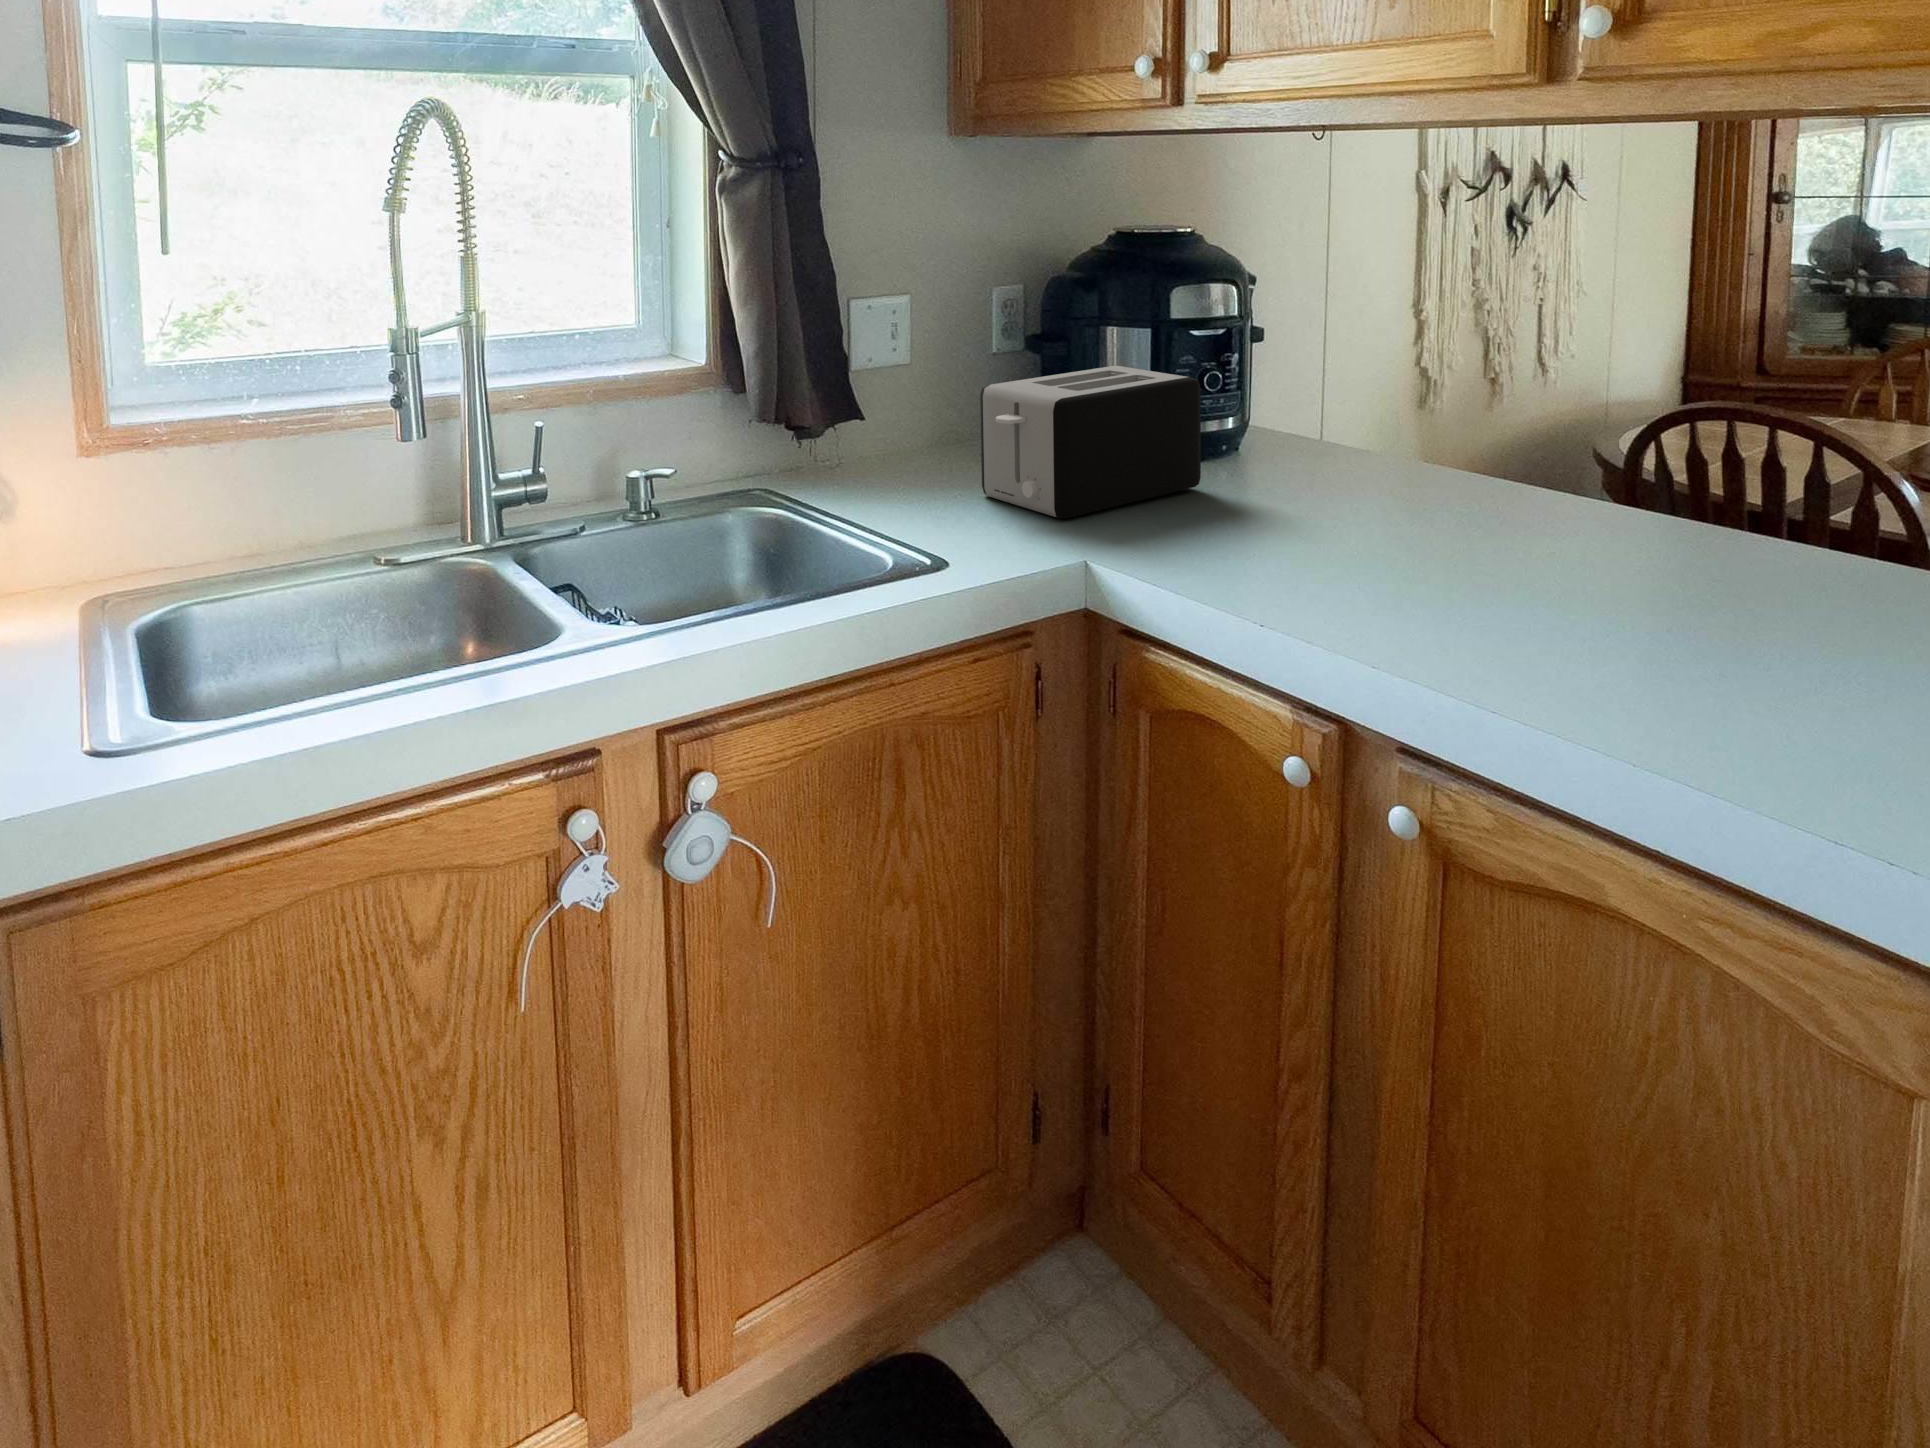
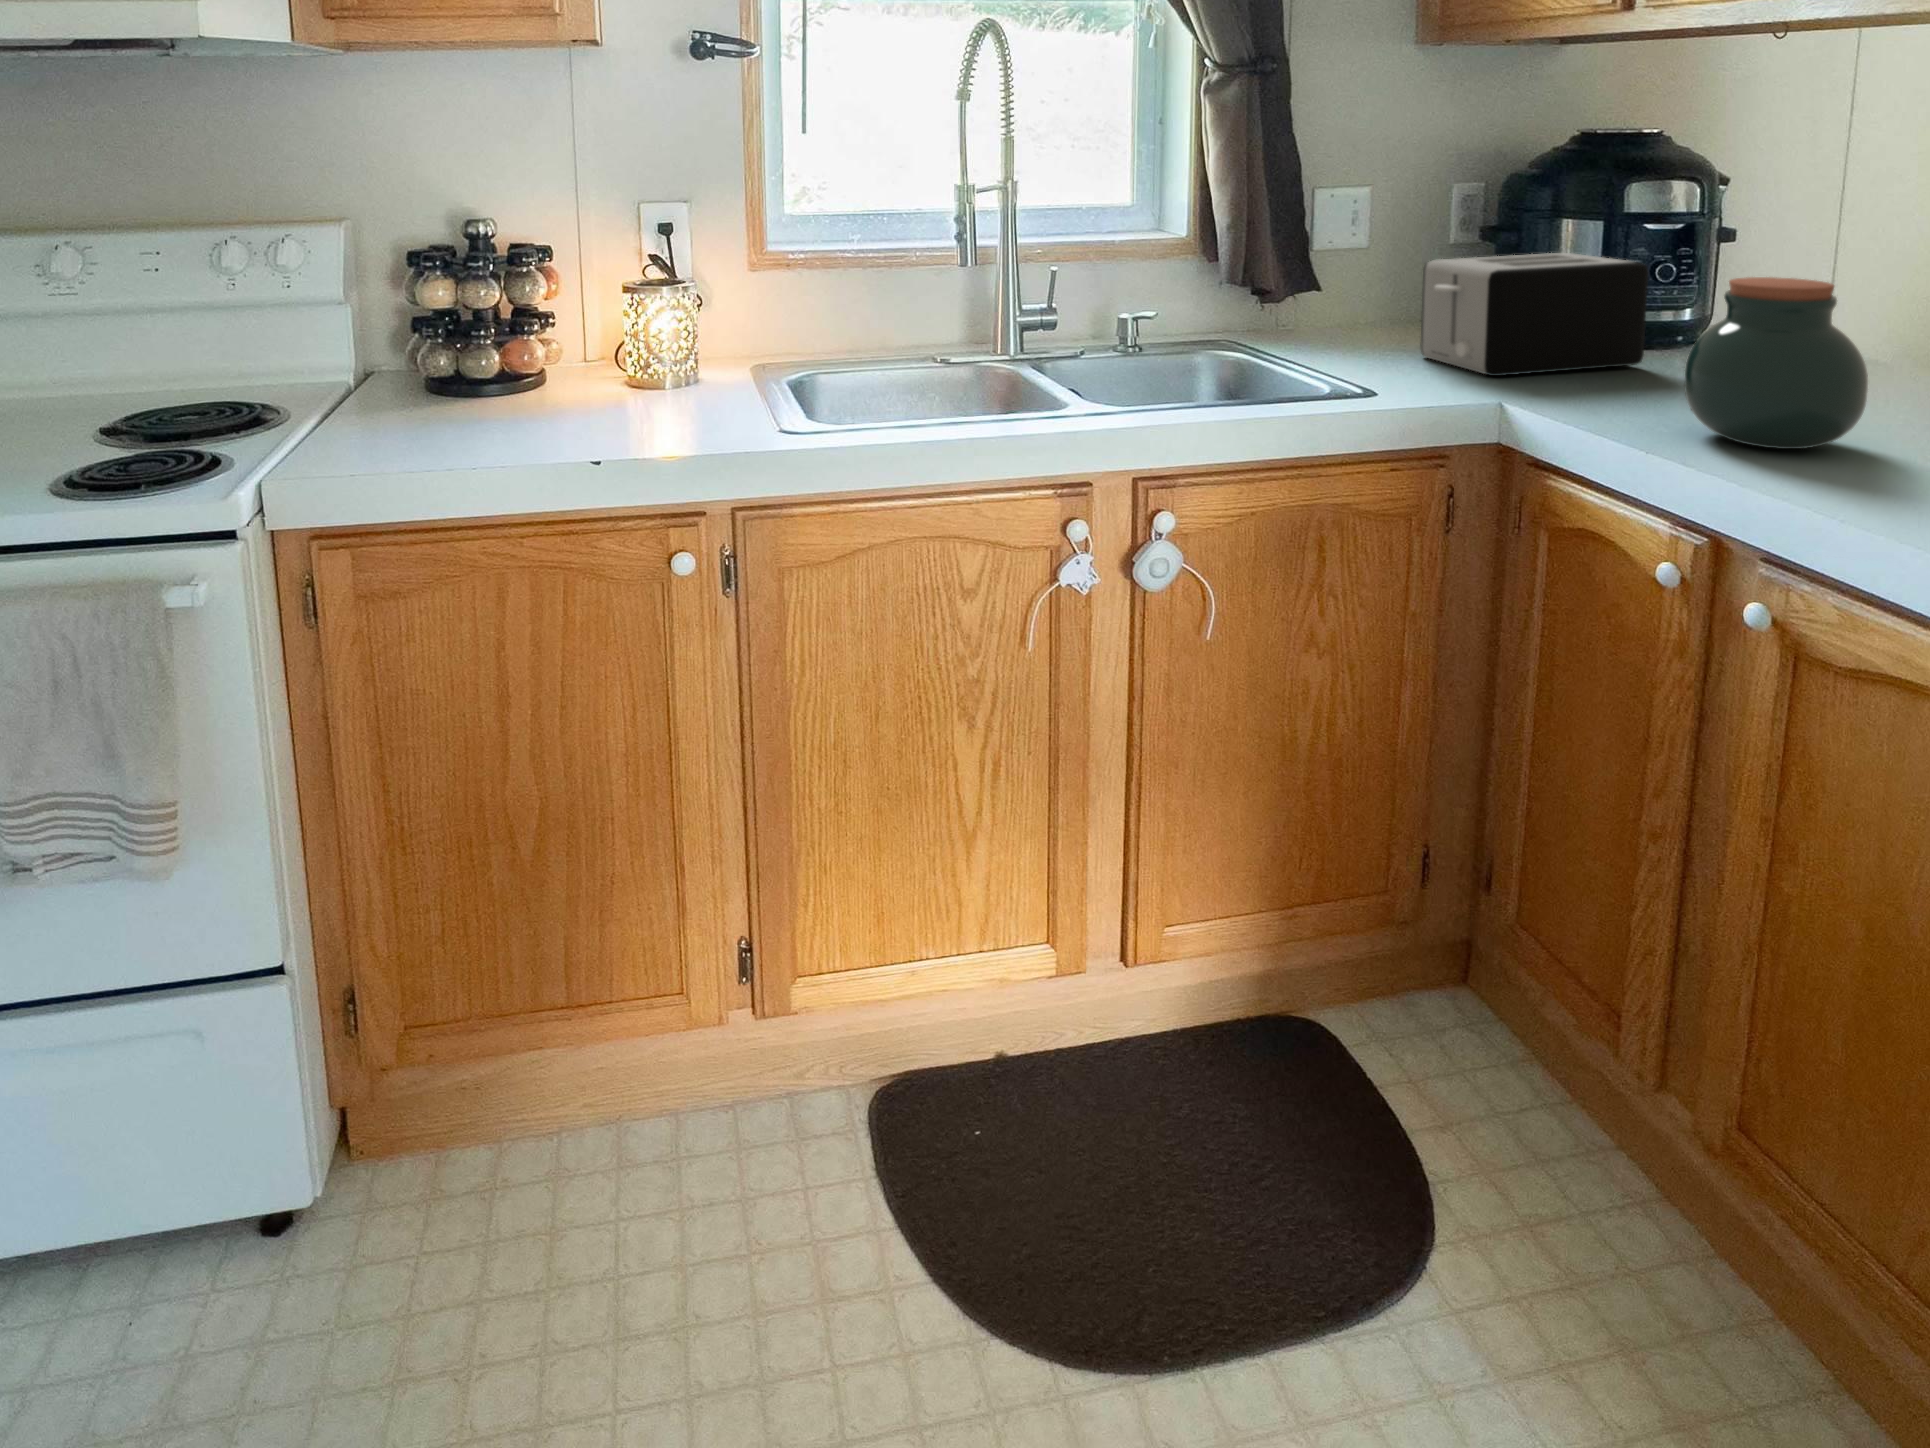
jar: none [1268,407,1438,599] -> present [1684,277,1868,449]

